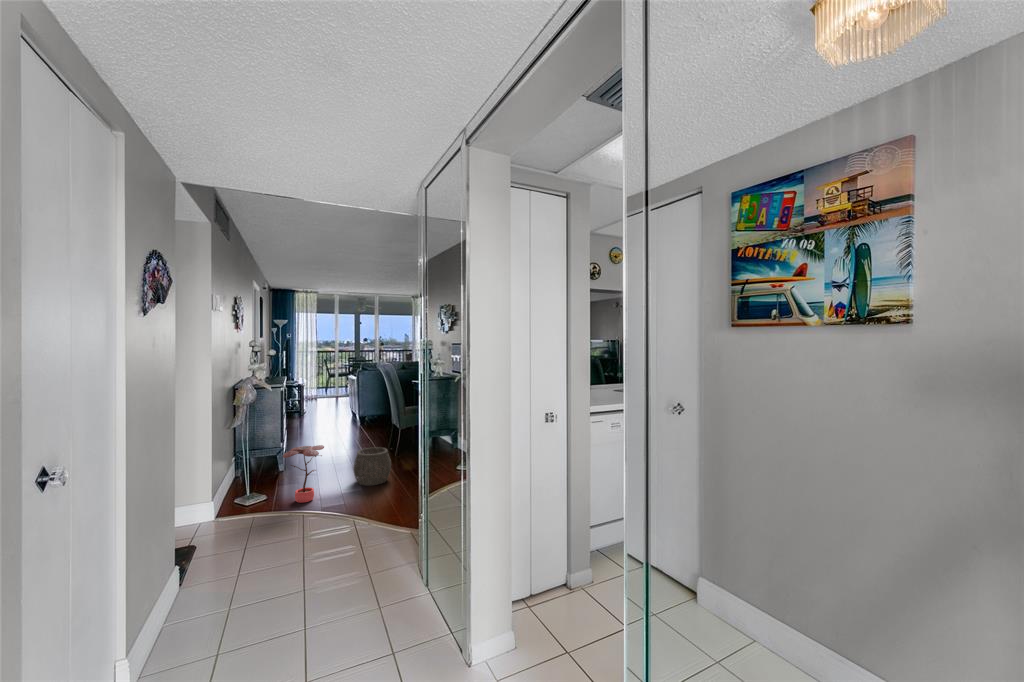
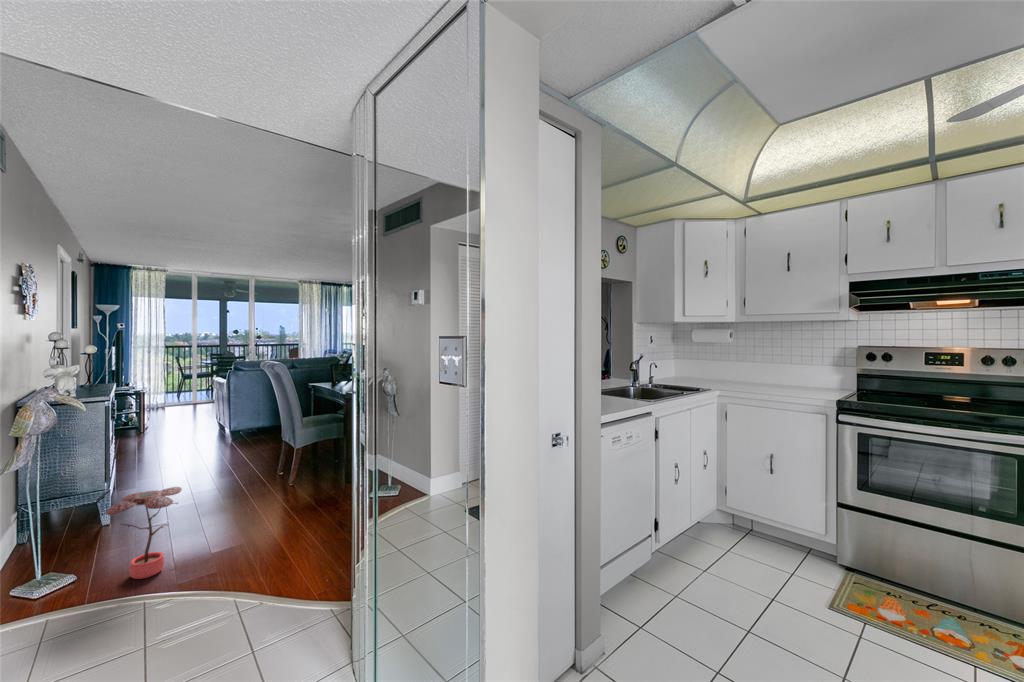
woven basket: present [354,447,391,486] -> none [228,478,286,535]

